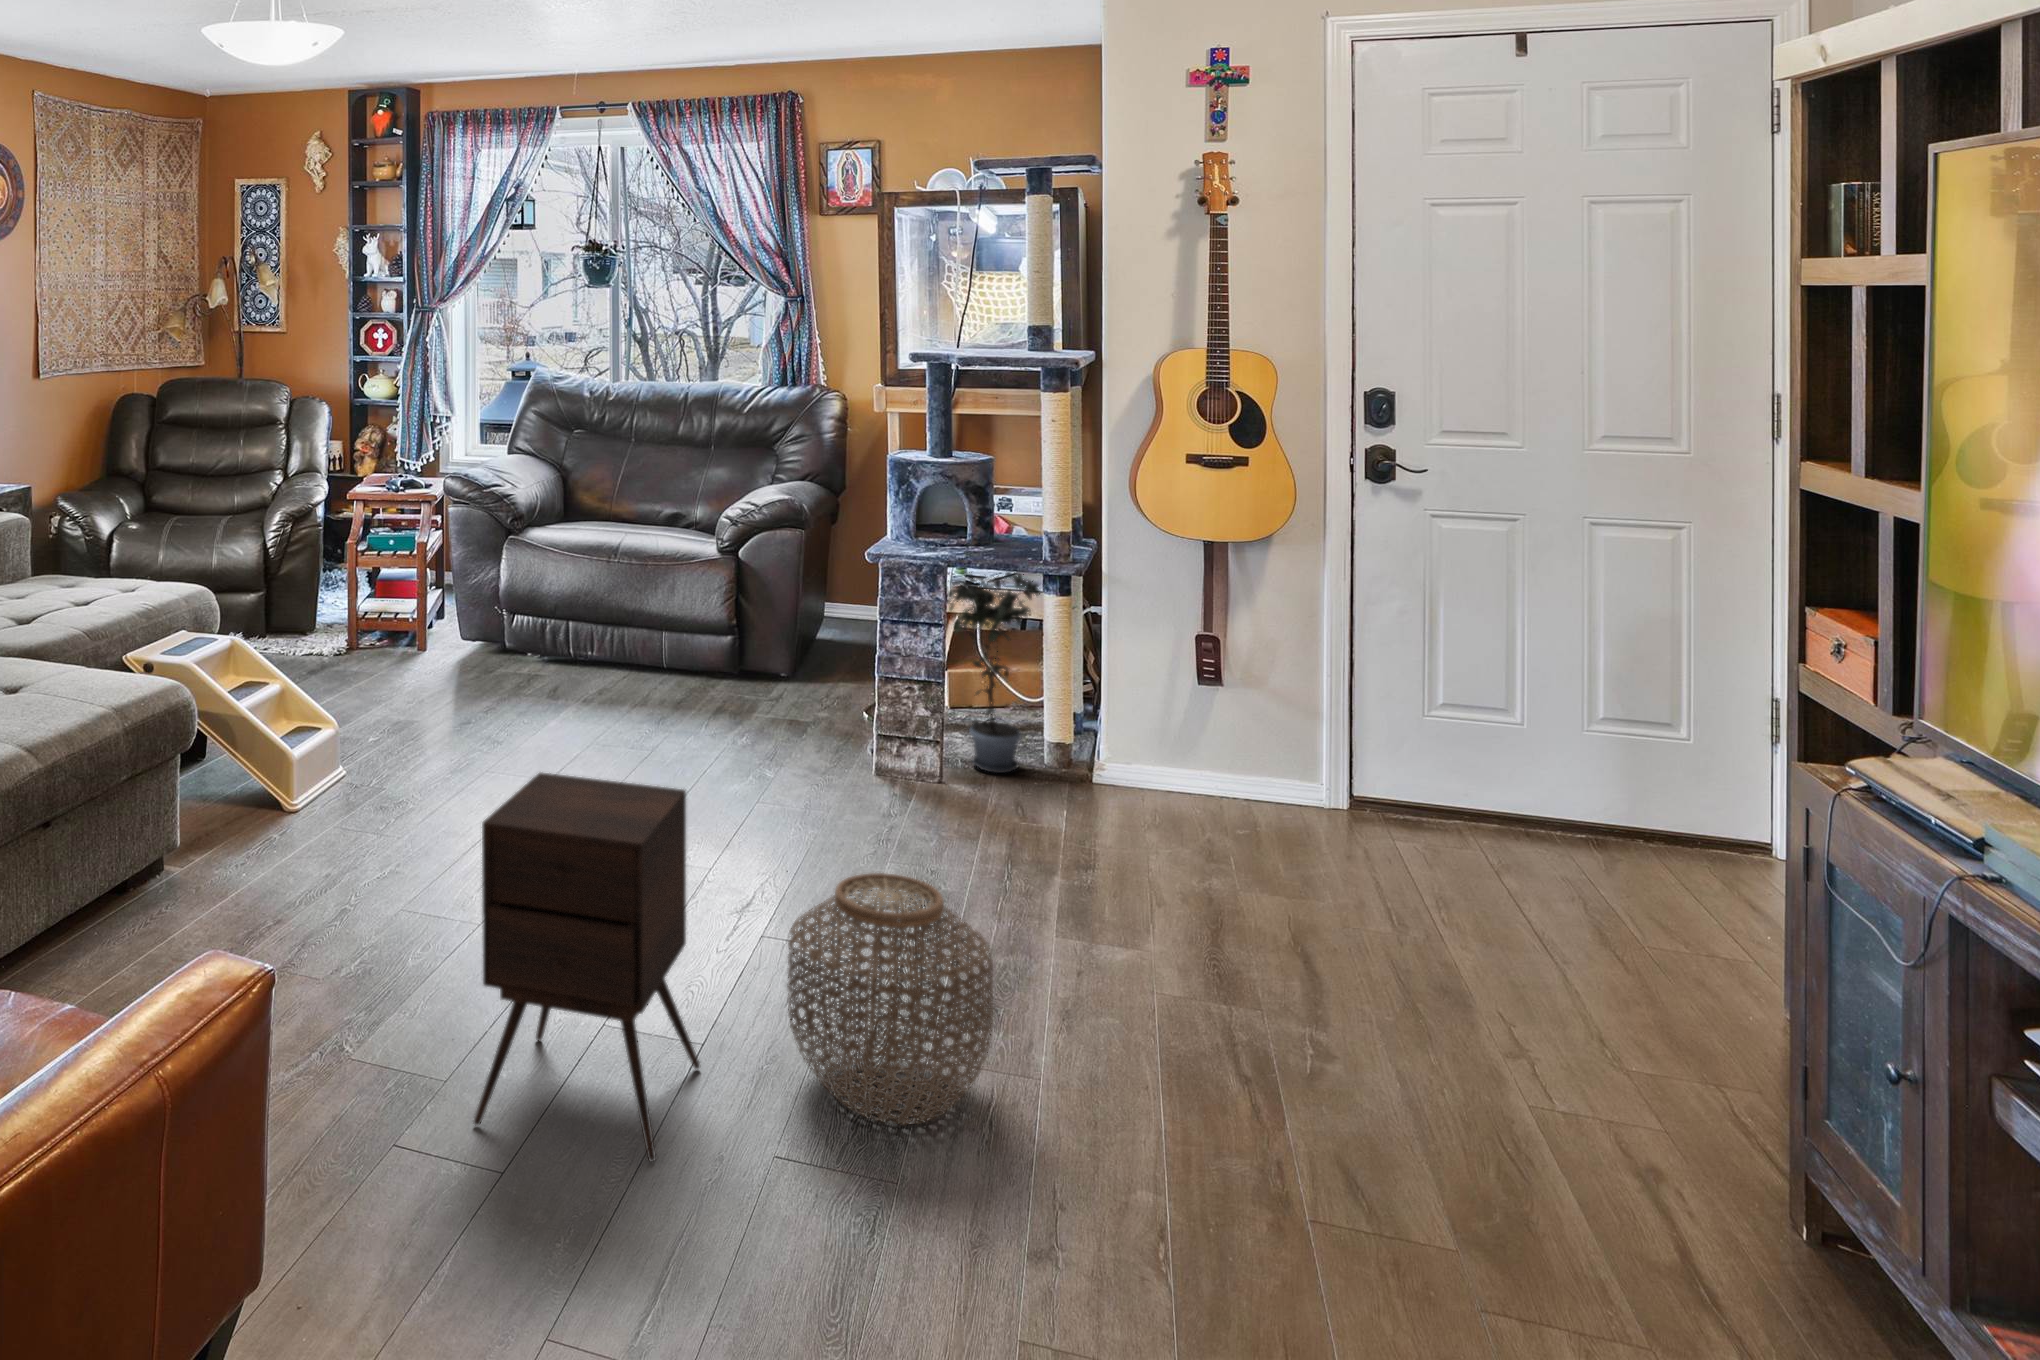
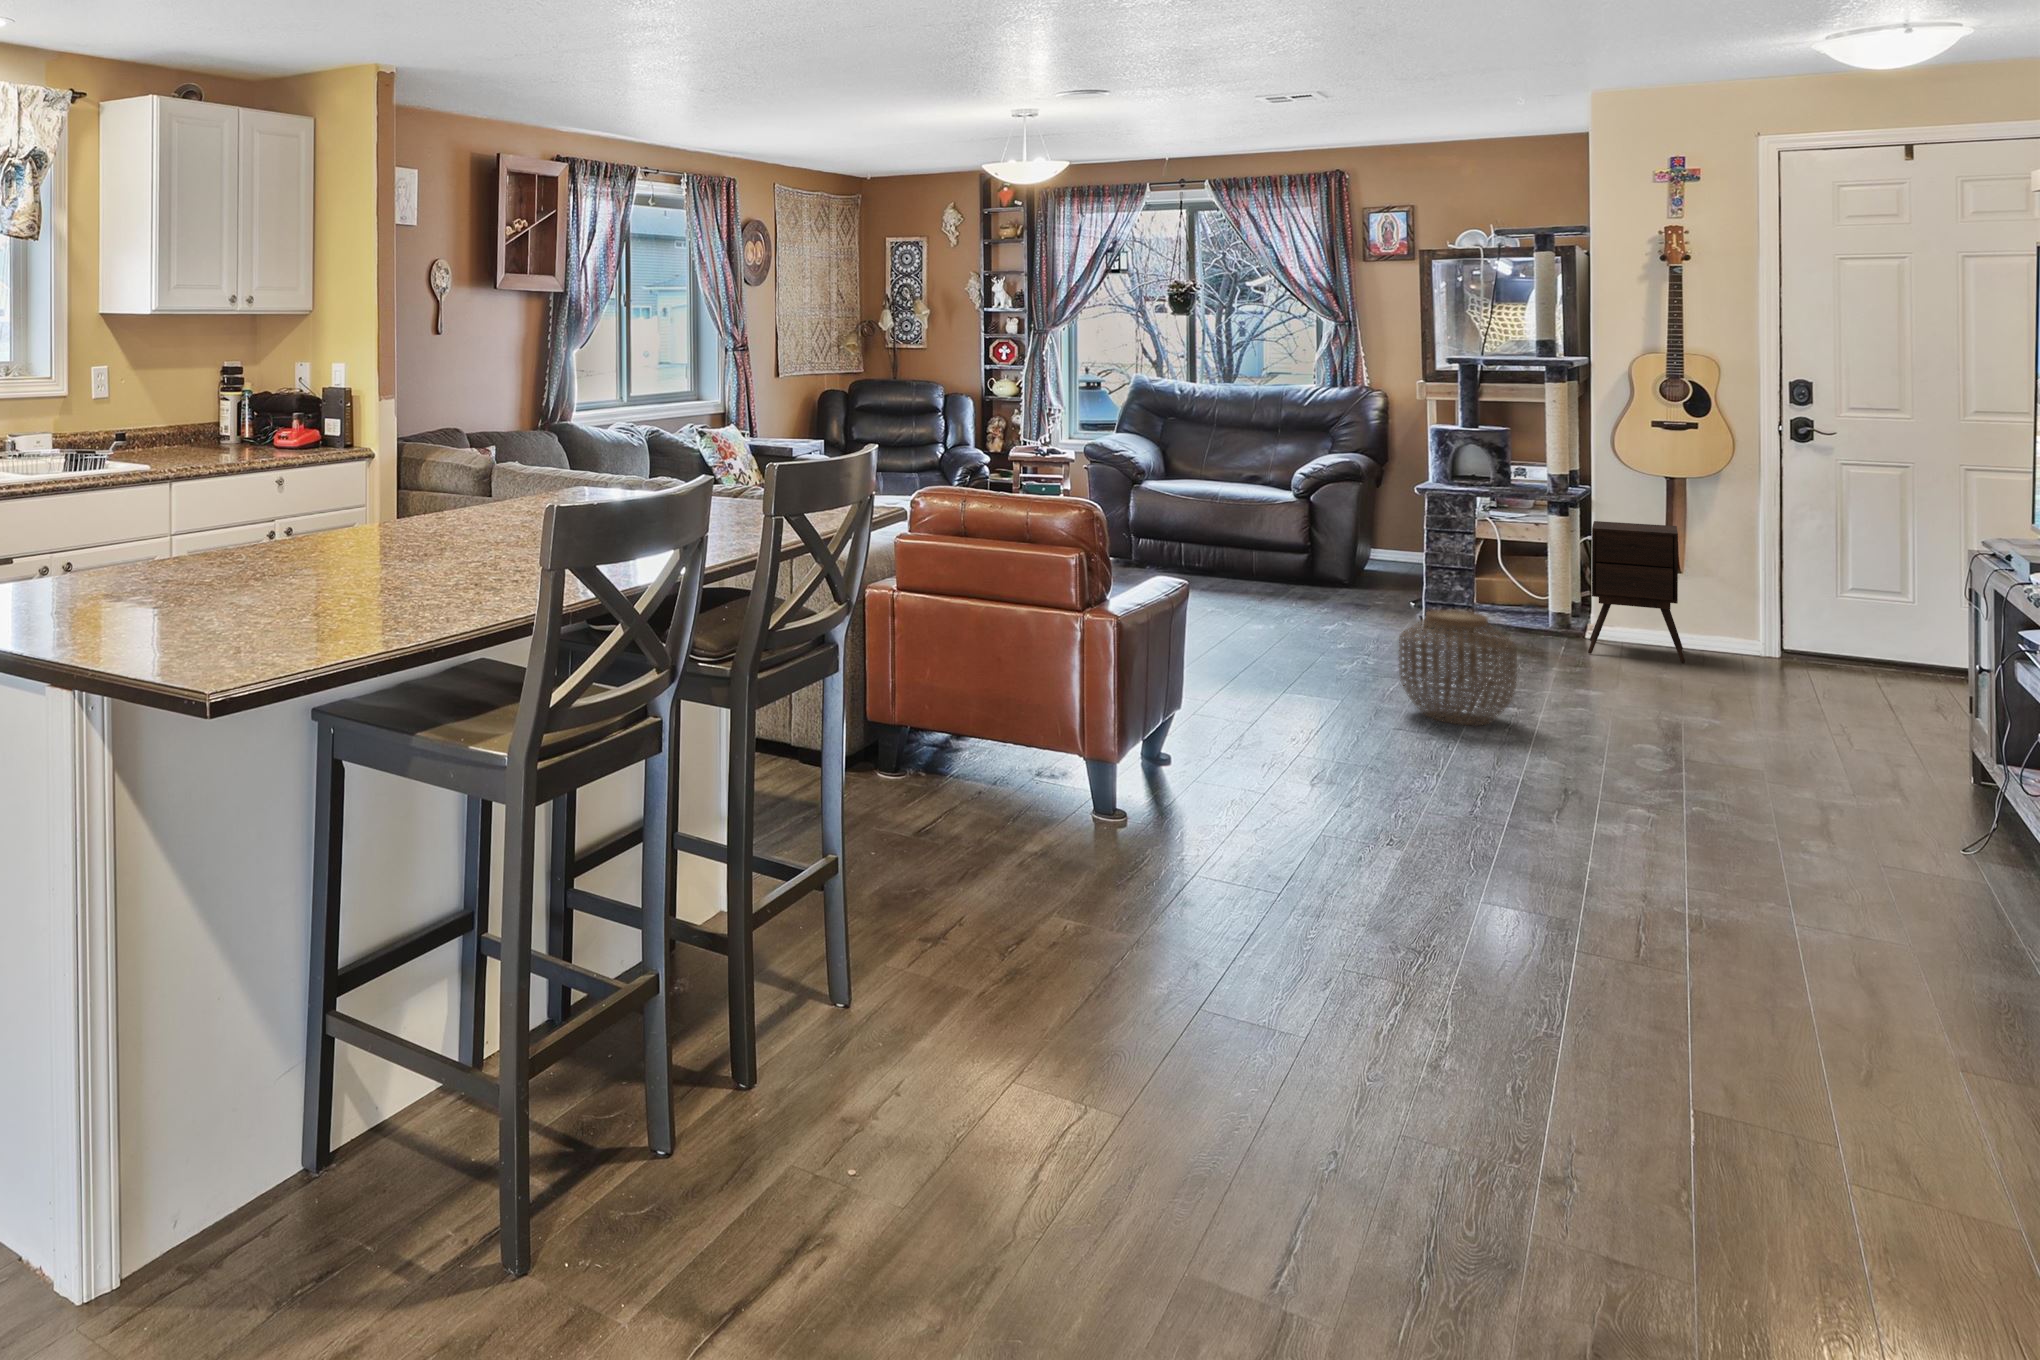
potted plant: present [946,572,1040,773] -> none [1474,491,1556,631]
side table: present [474,773,700,1161] -> present [1588,521,1685,663]

